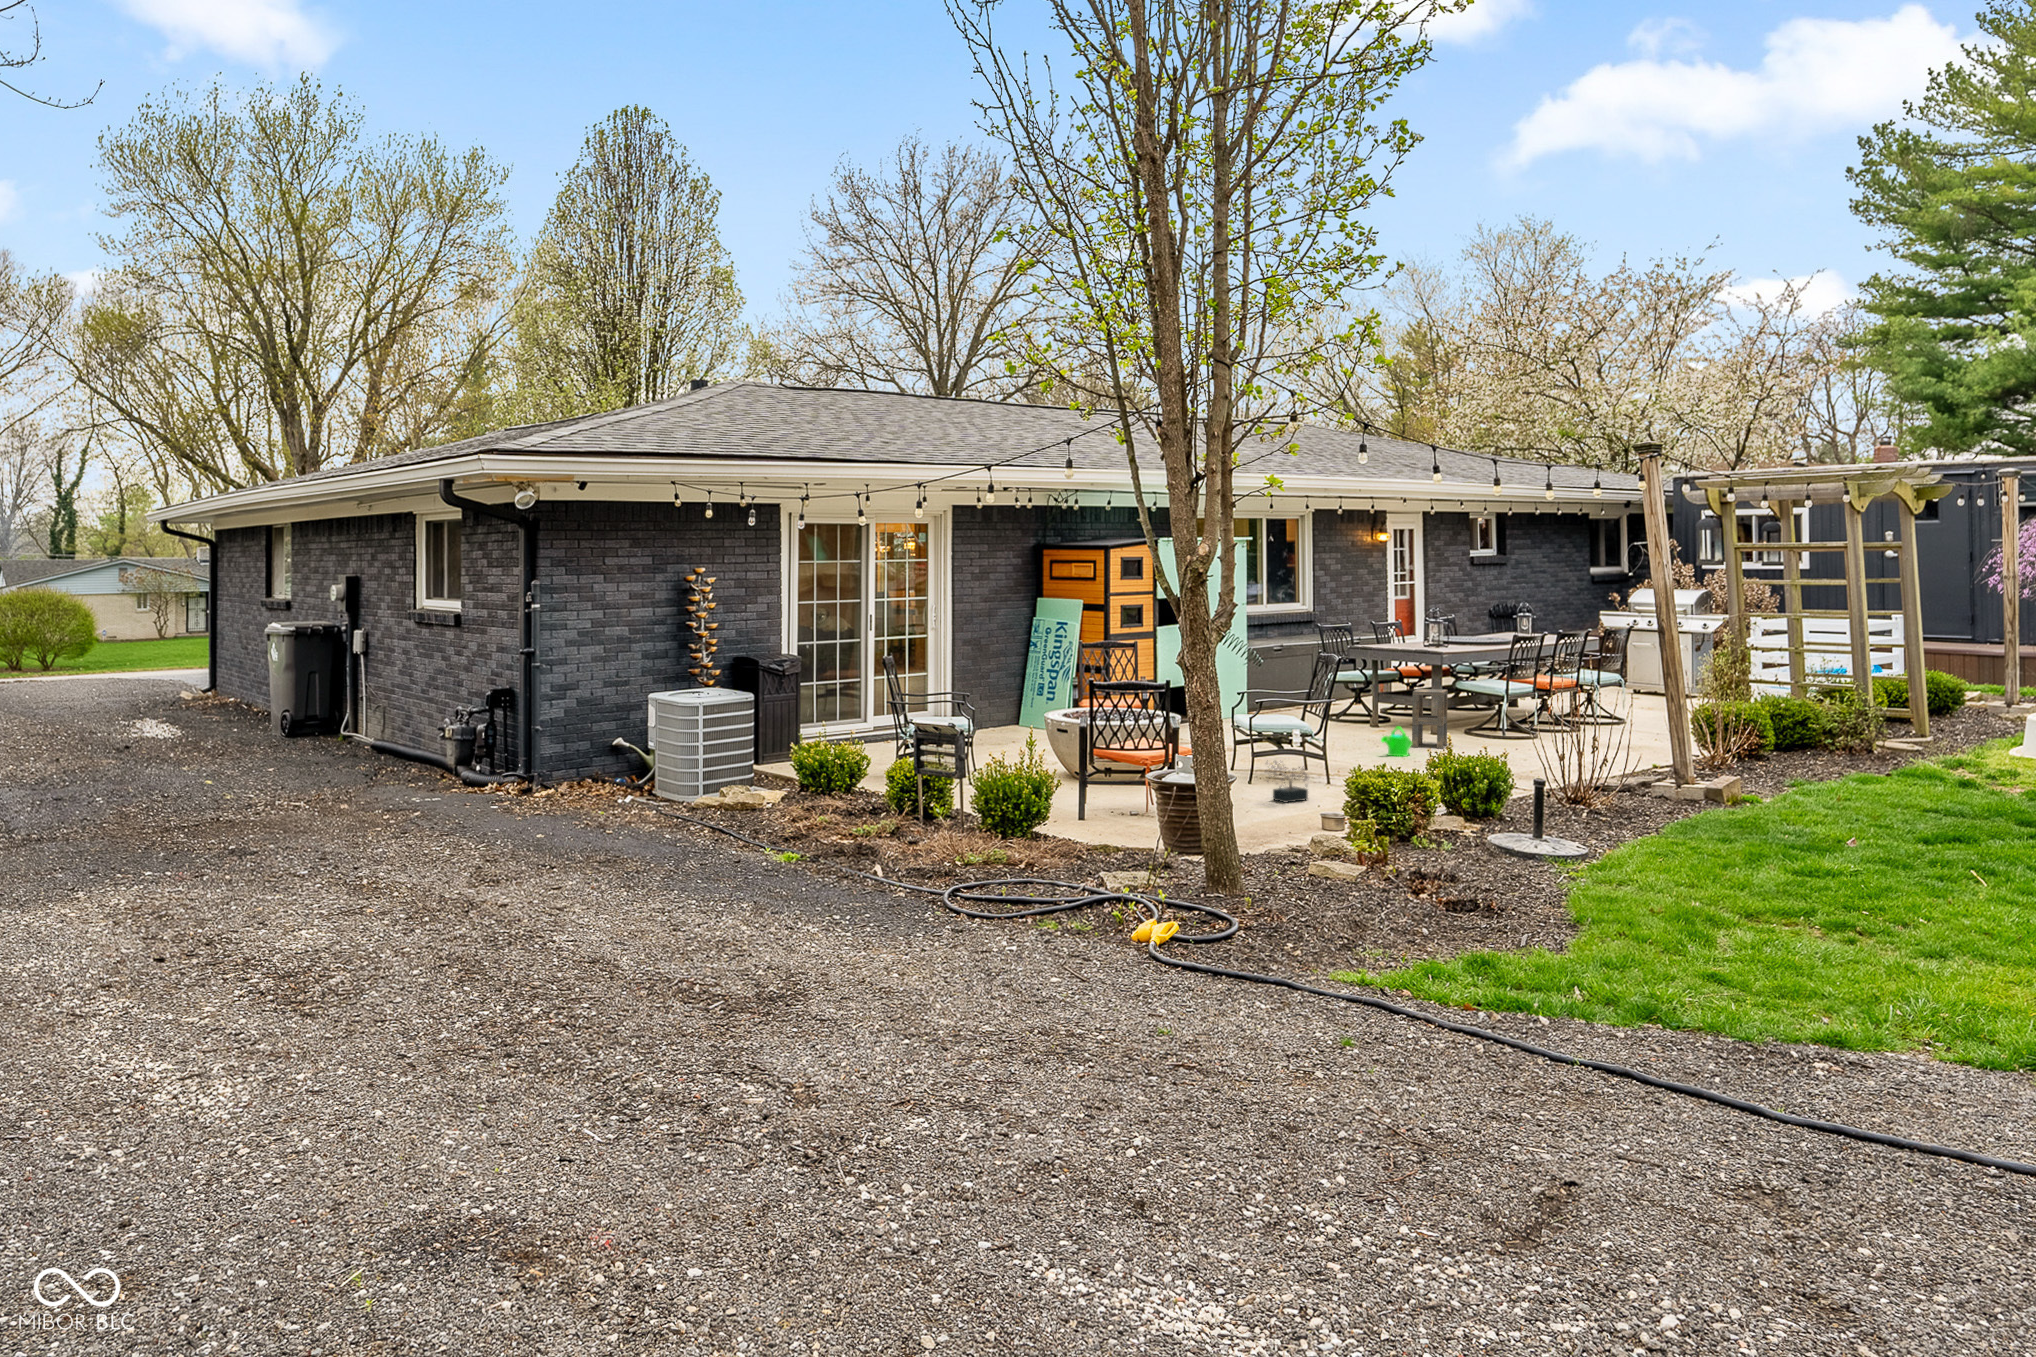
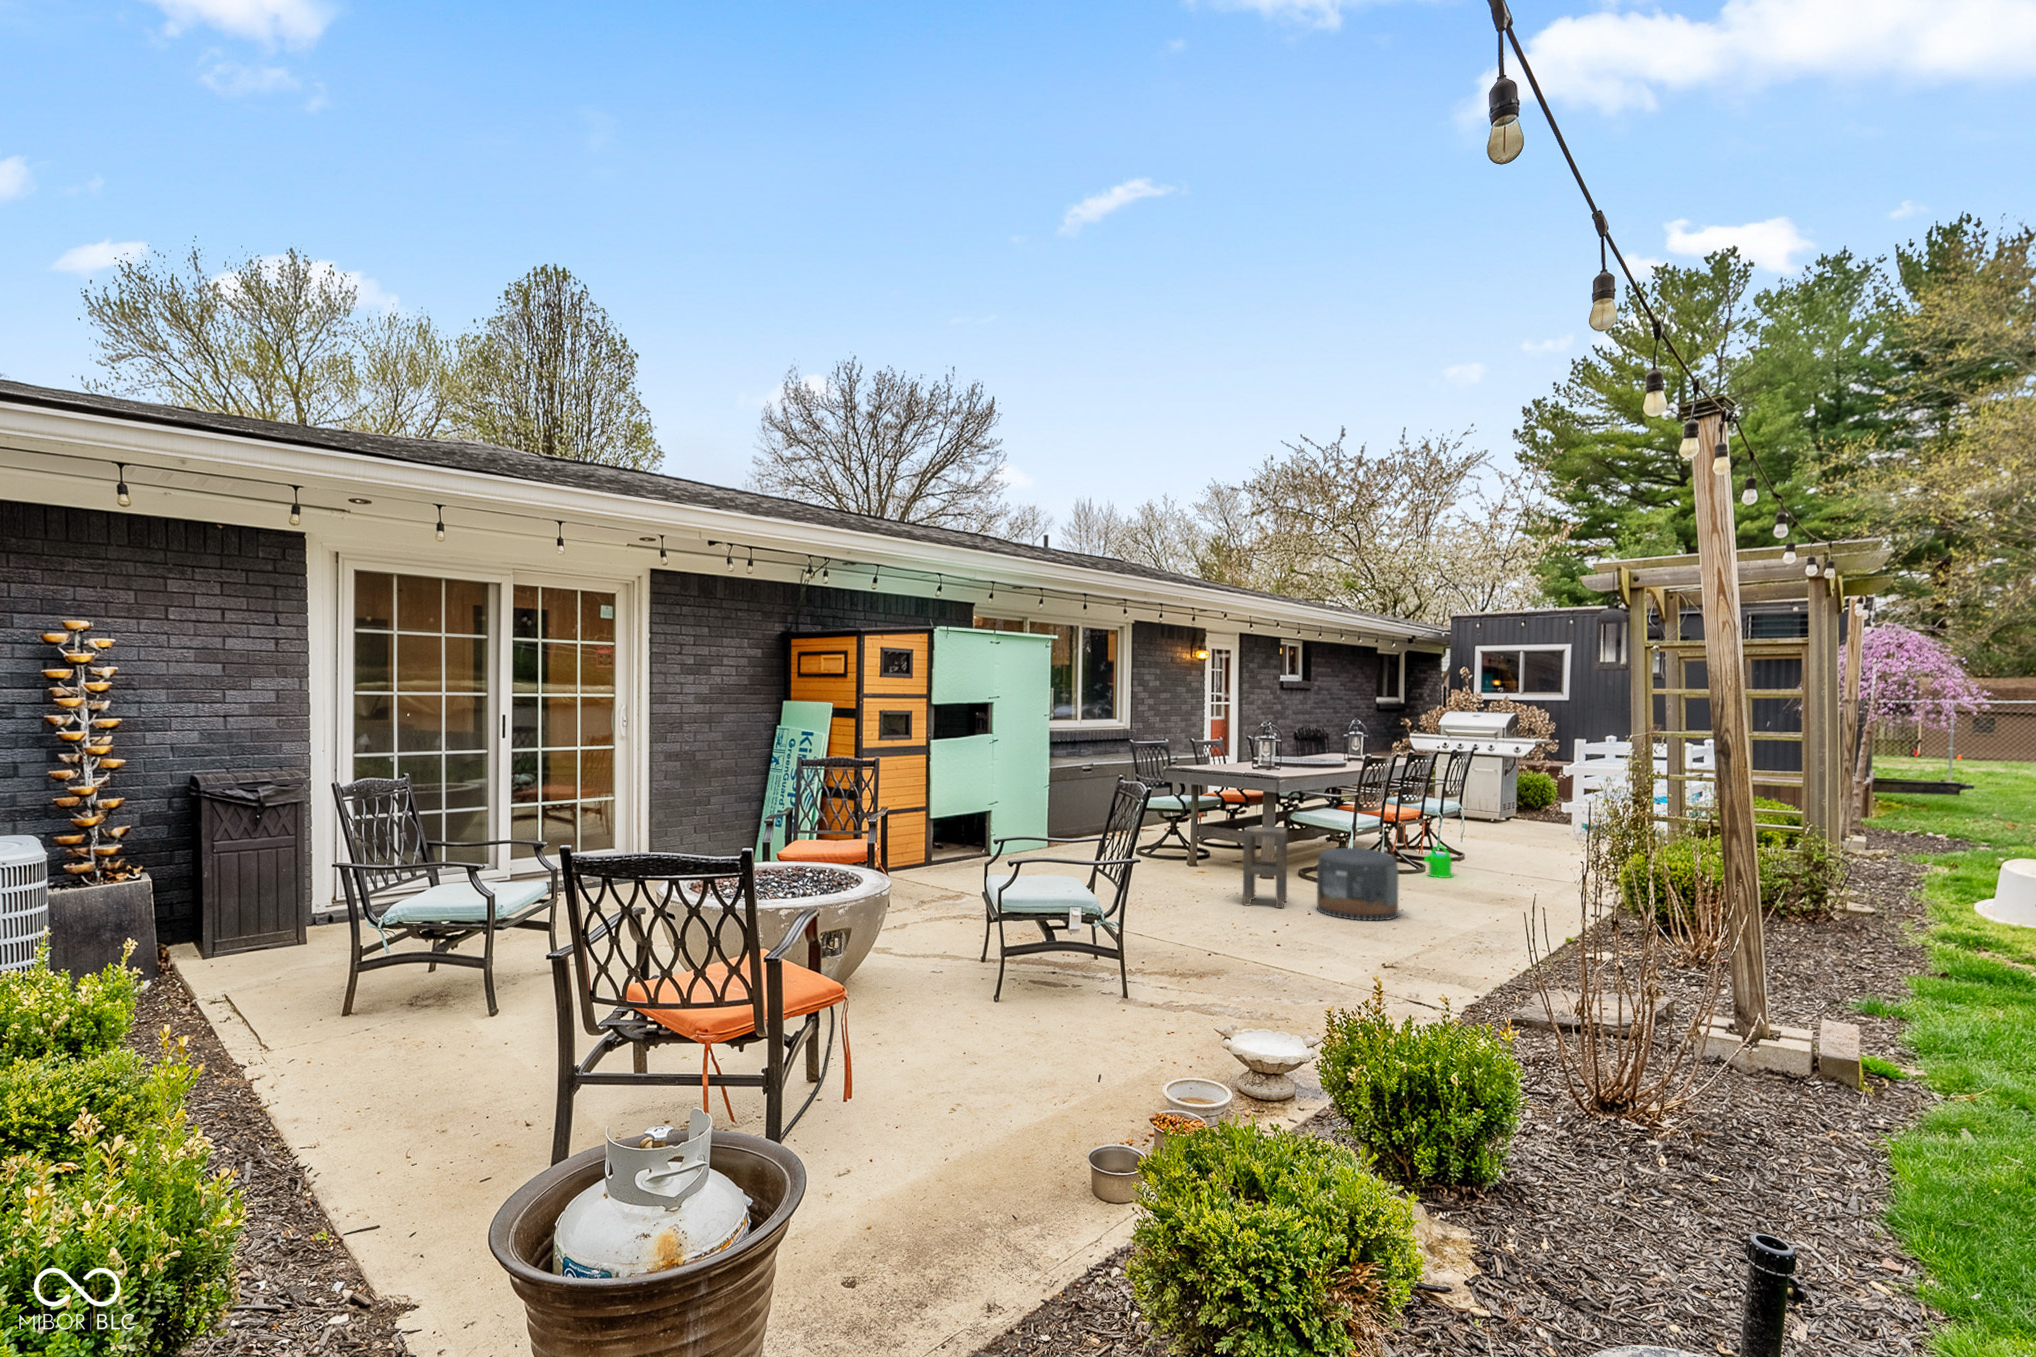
pouf: none [1469,703,1530,754] -> present [1317,848,1399,921]
watering can: present [1381,726,1412,756] -> present [1425,845,1452,878]
decorative plant: present [1265,761,1308,802] -> none [1007,975,1088,1057]

